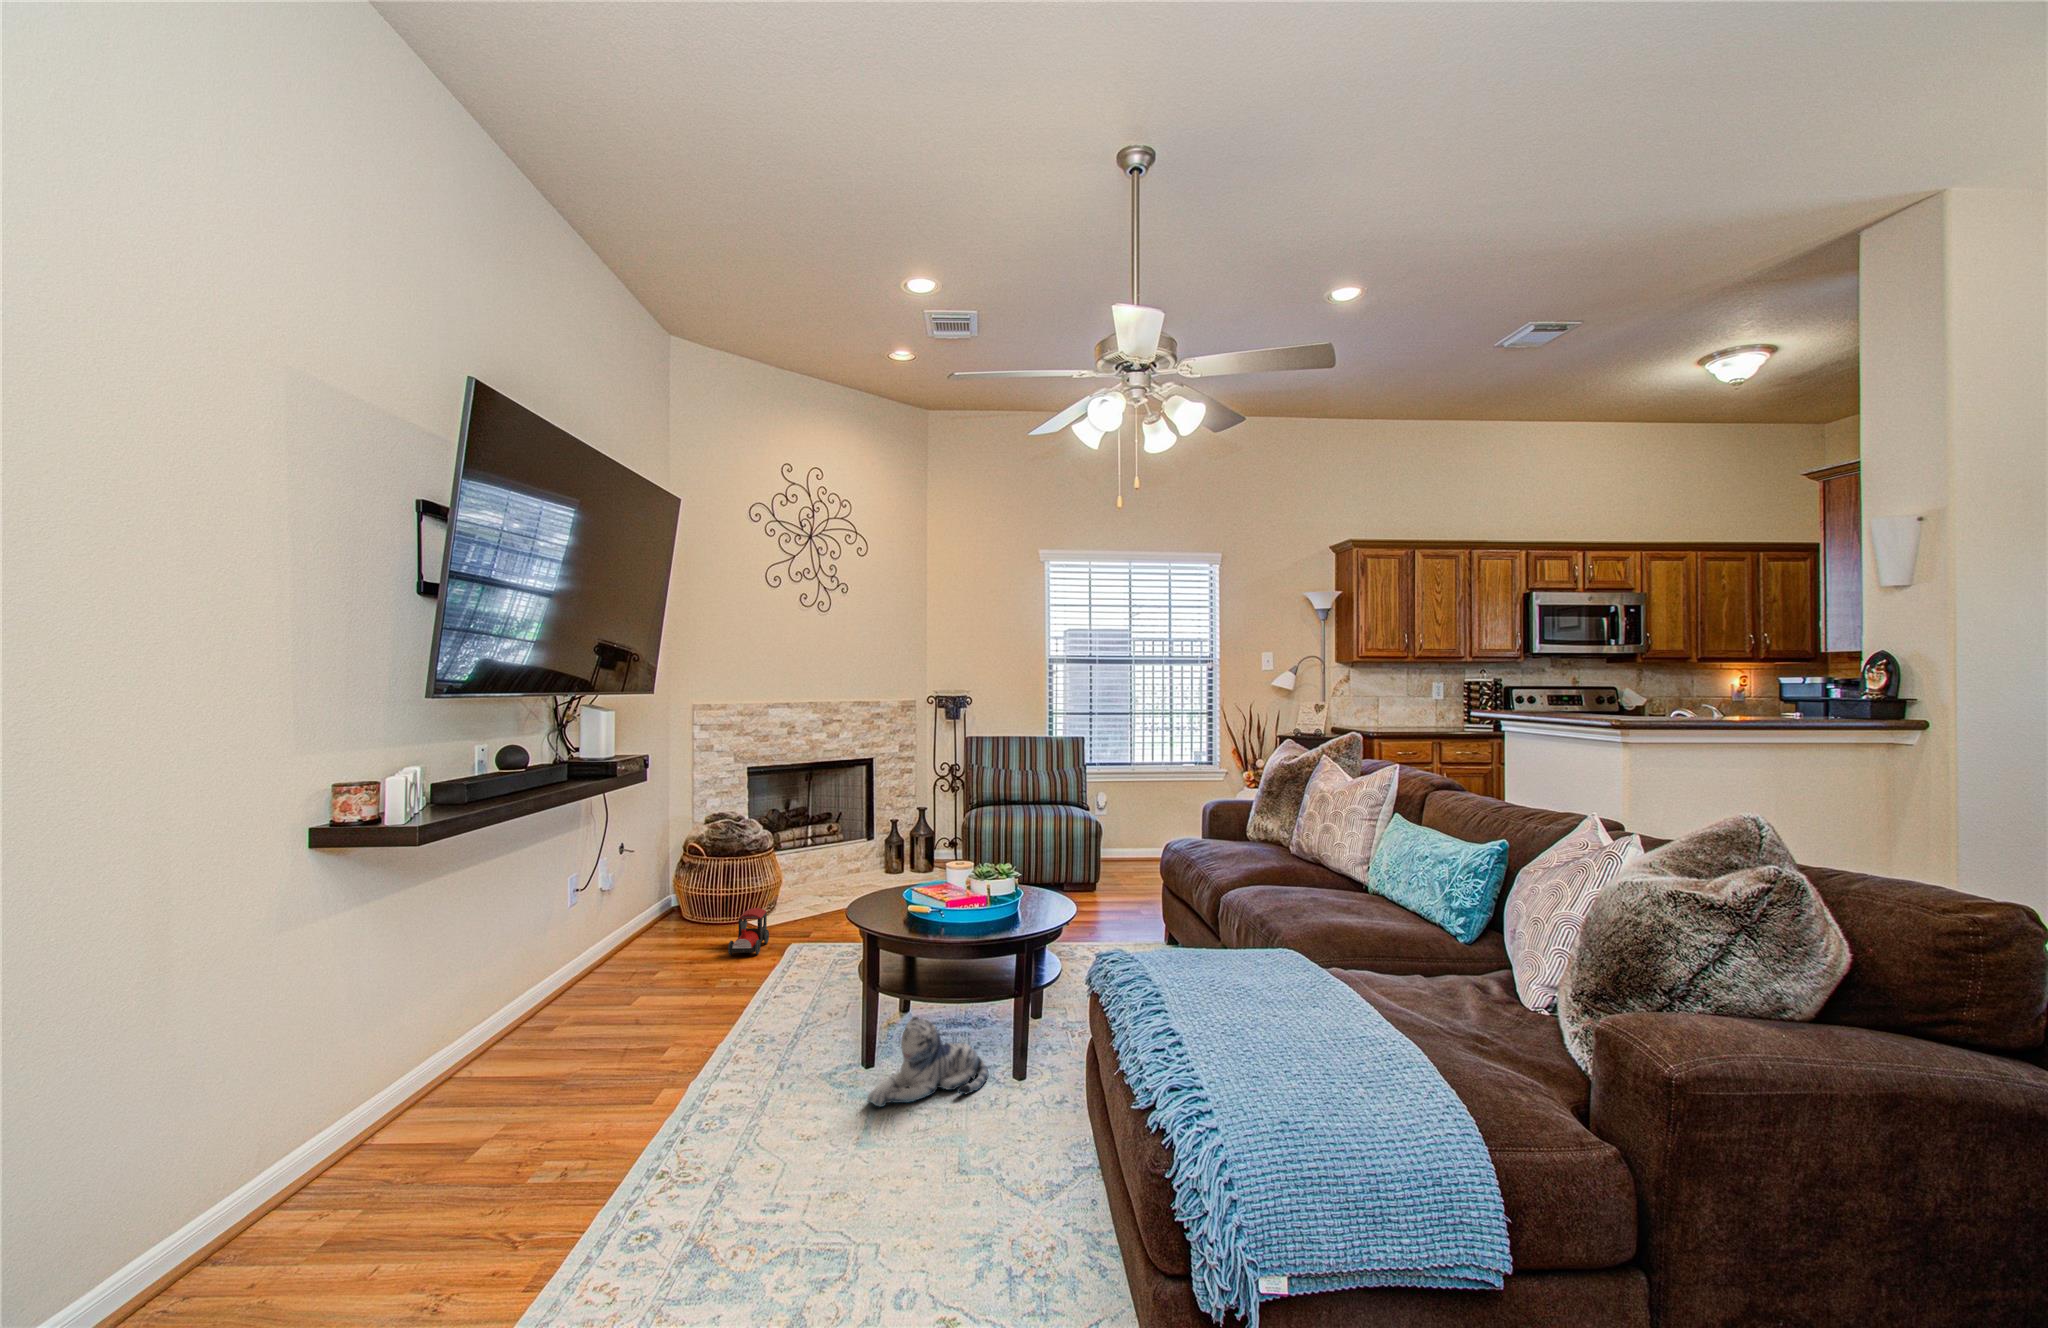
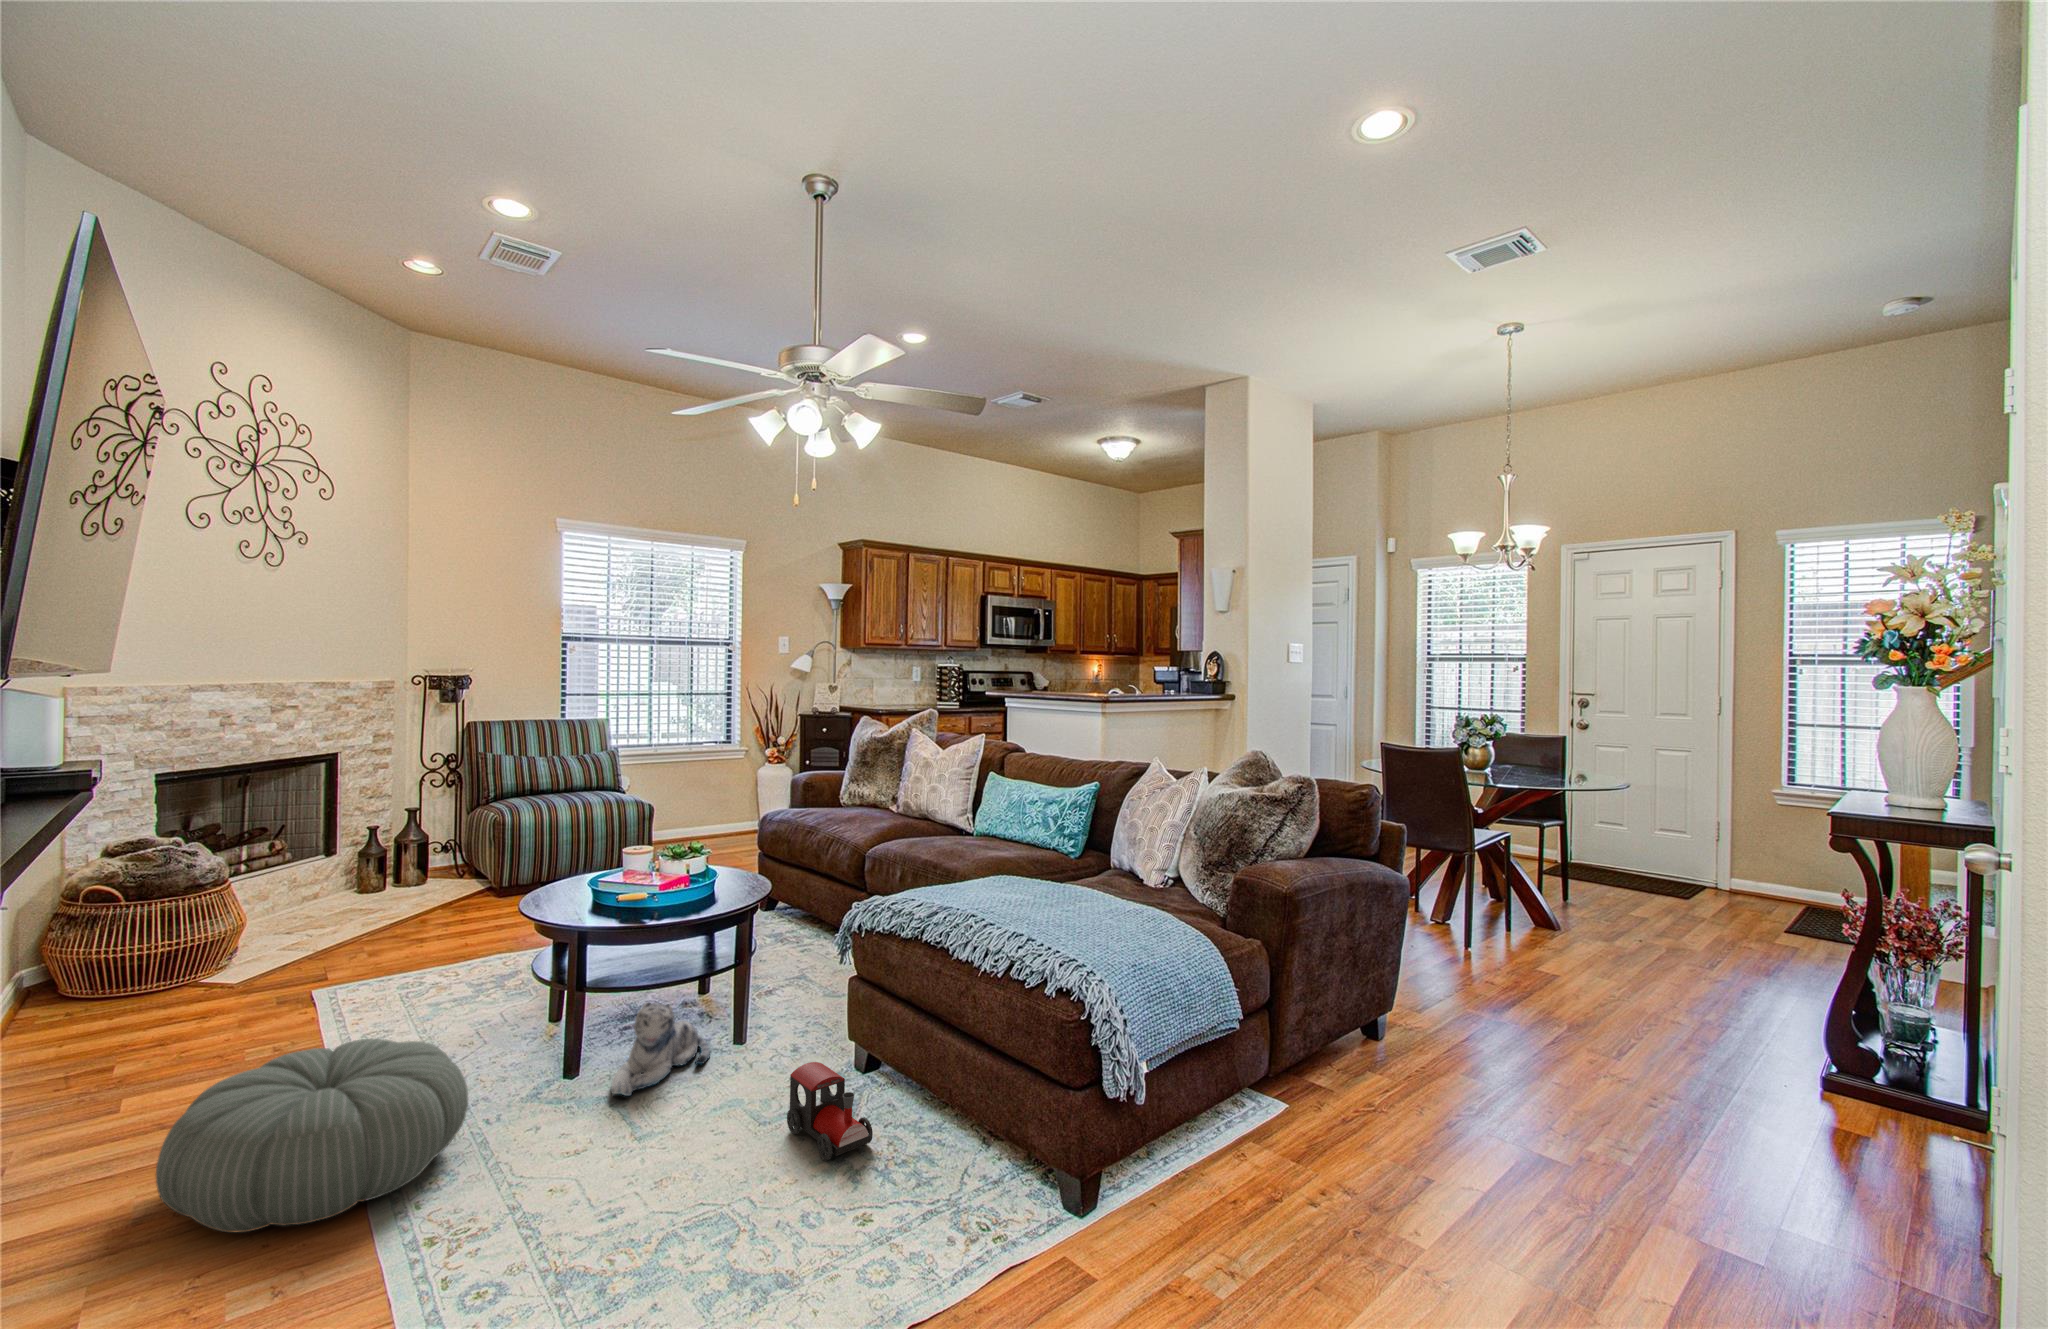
toy train: present [728,908,769,955] -> present [787,1062,873,1161]
pouf: none [536,995,751,1139] -> present [156,1039,468,1233]

